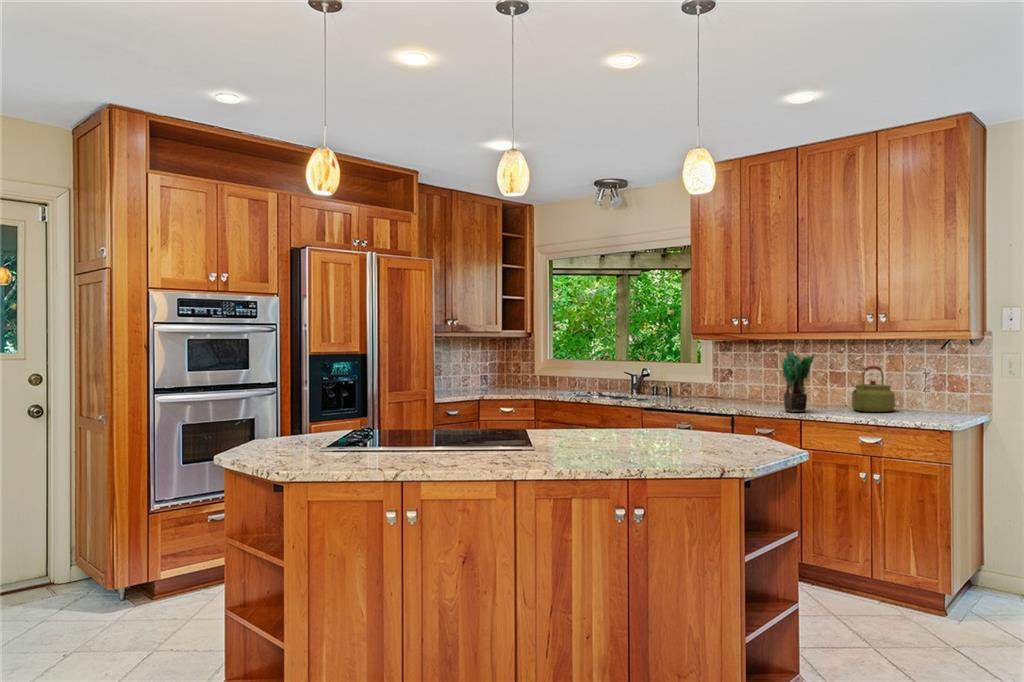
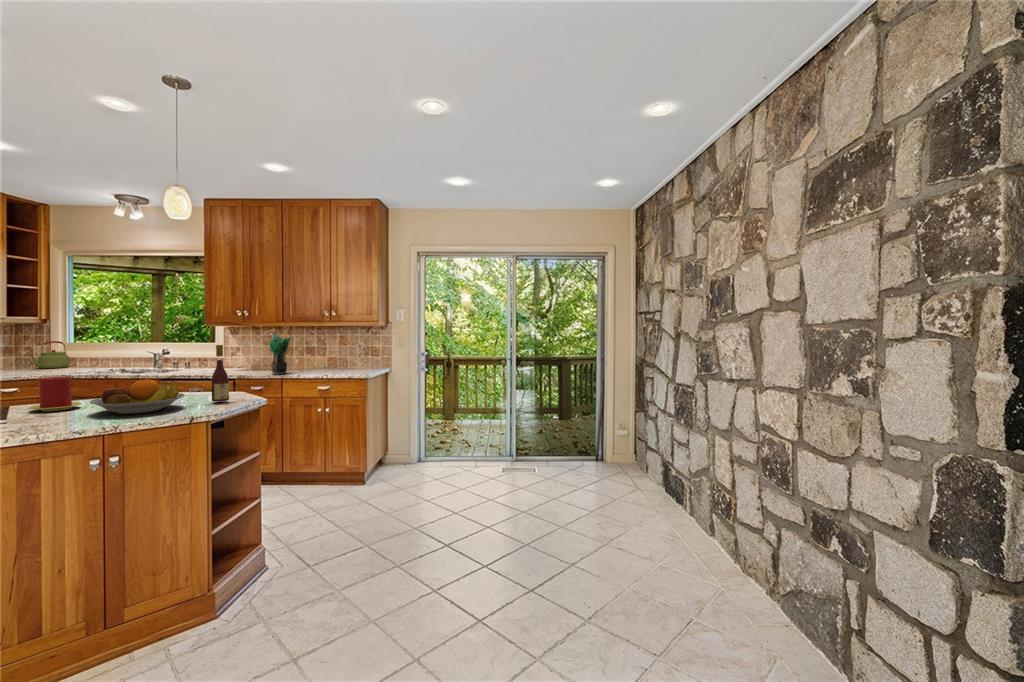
wine bottle: none [737,365,762,451] -> present [212,345,229,402]
kettle: present [852,366,895,412] -> present [31,341,70,368]
candle: none [547,399,592,440] -> present [29,377,82,411]
fruit bowl: none [607,409,708,454] -> present [90,379,185,414]

